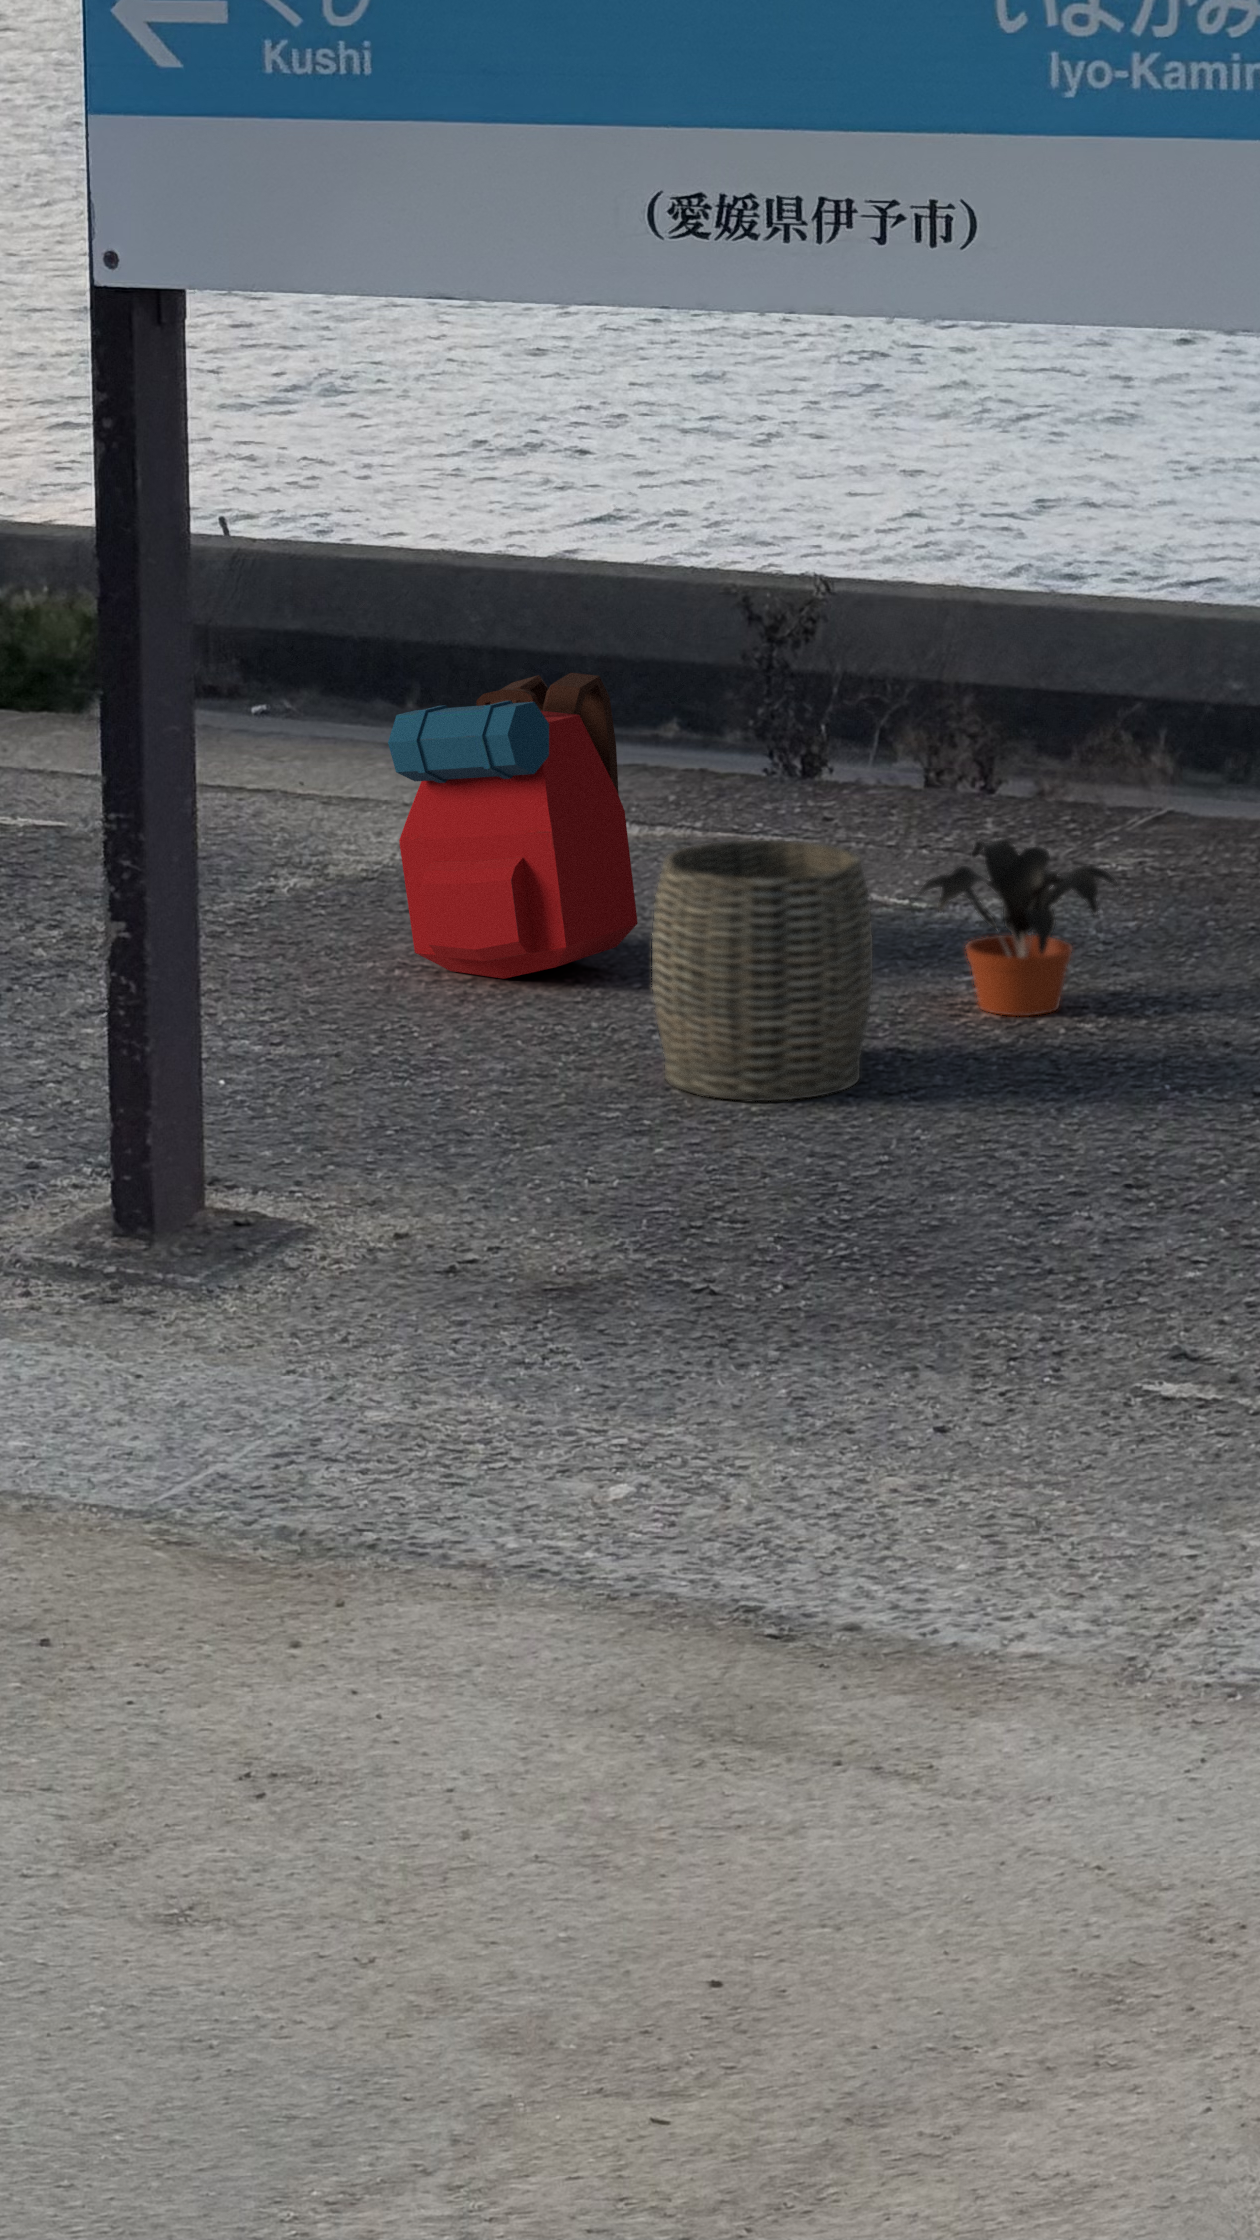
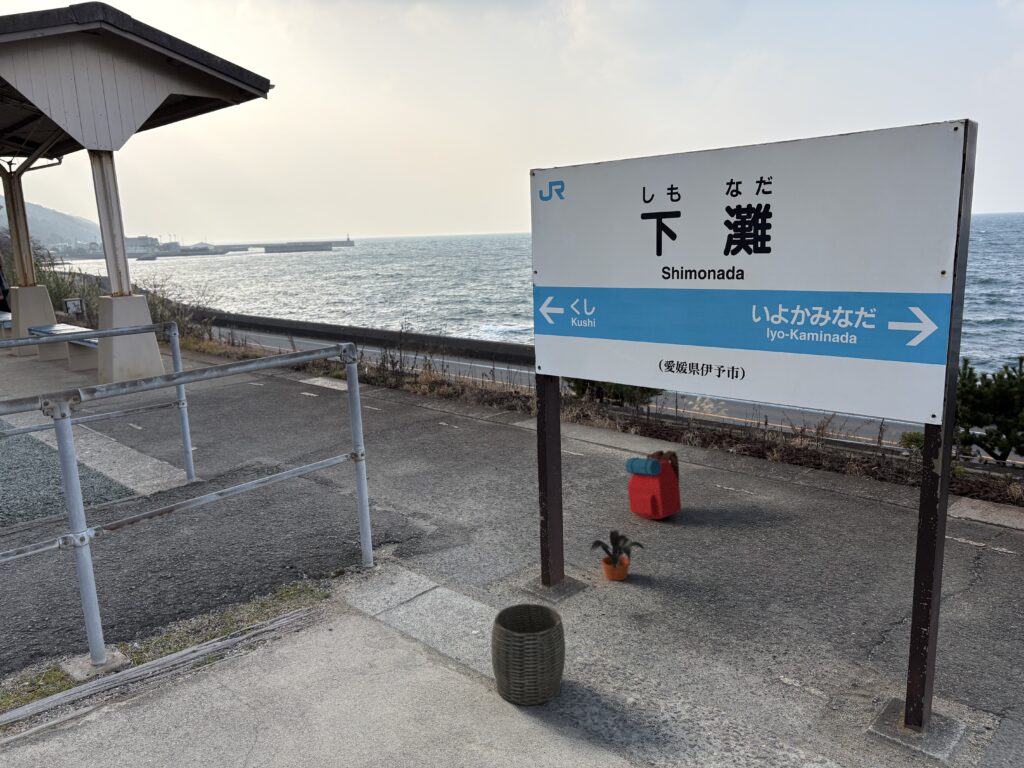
potted plant: present [920,839,1117,1016] -> present [590,530,644,581]
woven basket: present [652,840,873,1101] -> present [491,604,565,705]

